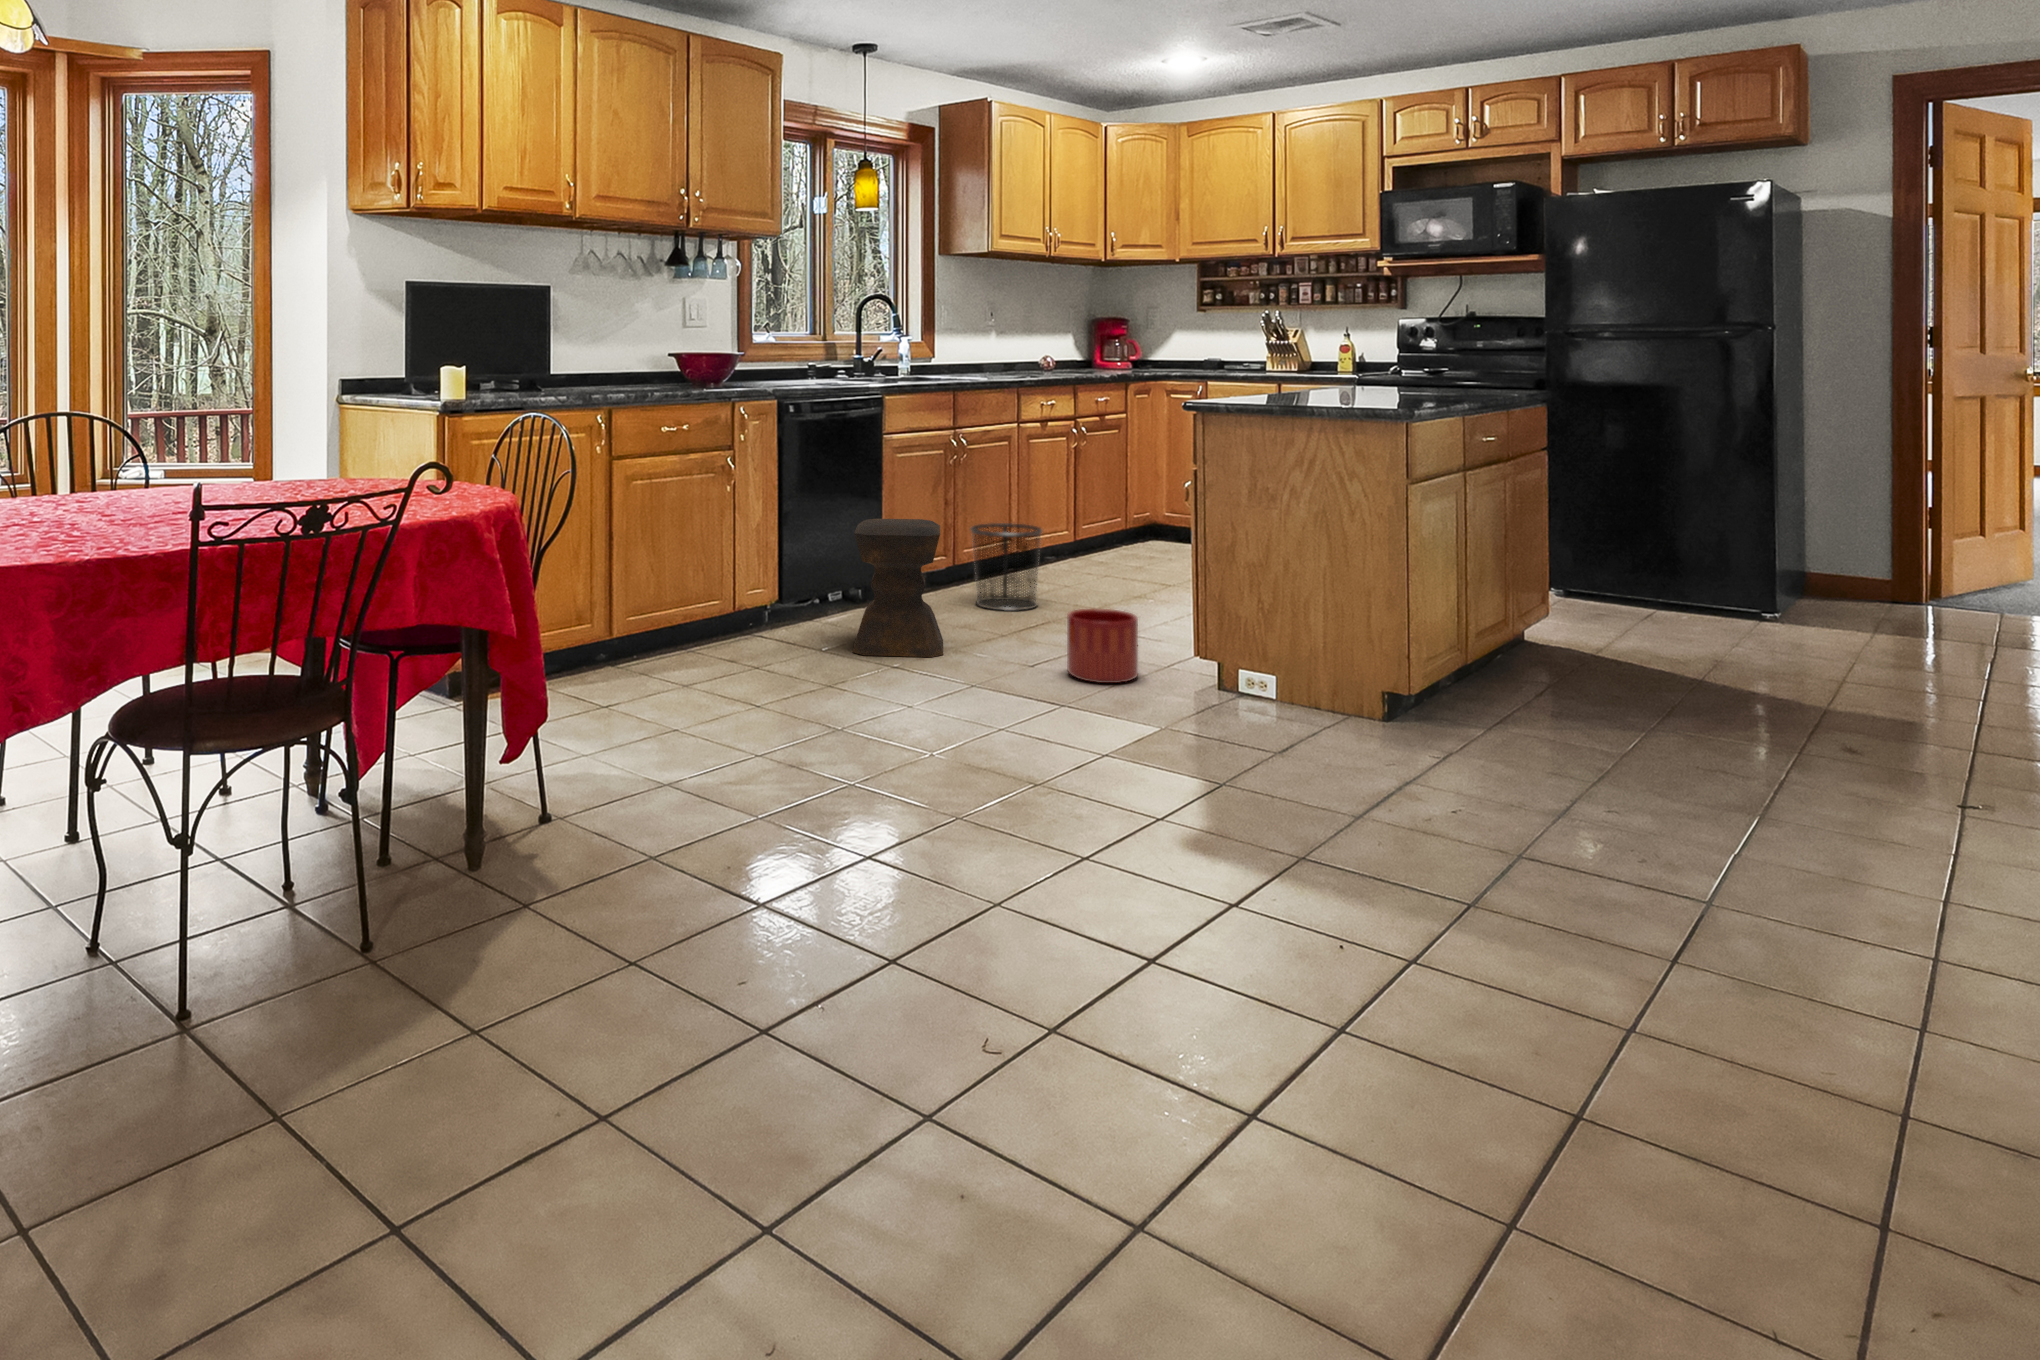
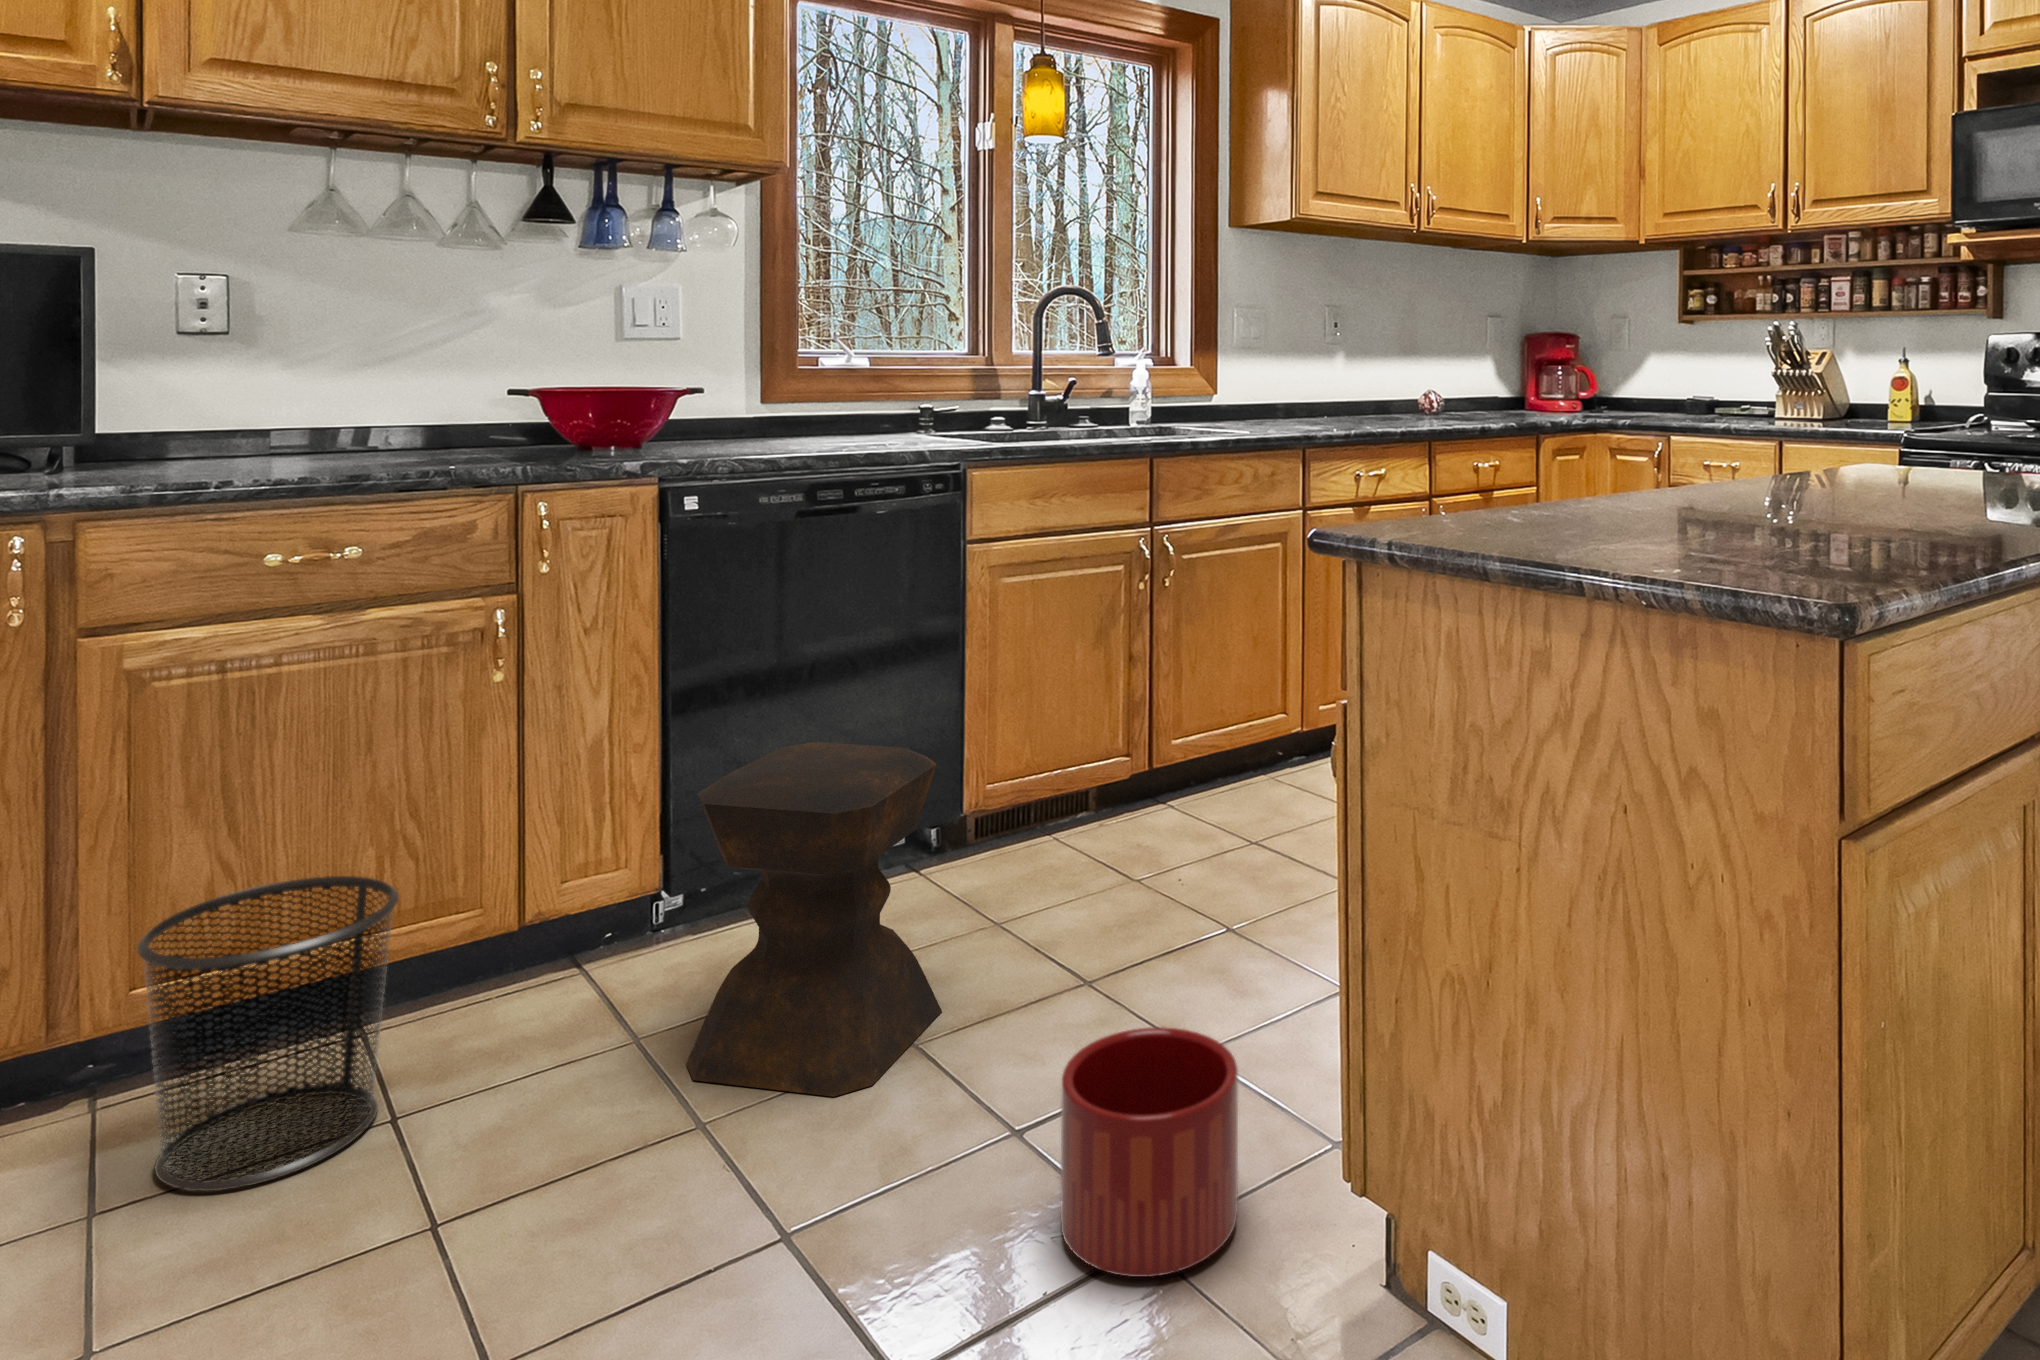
waste bin: present [971,523,1042,611] -> present [137,876,399,1191]

